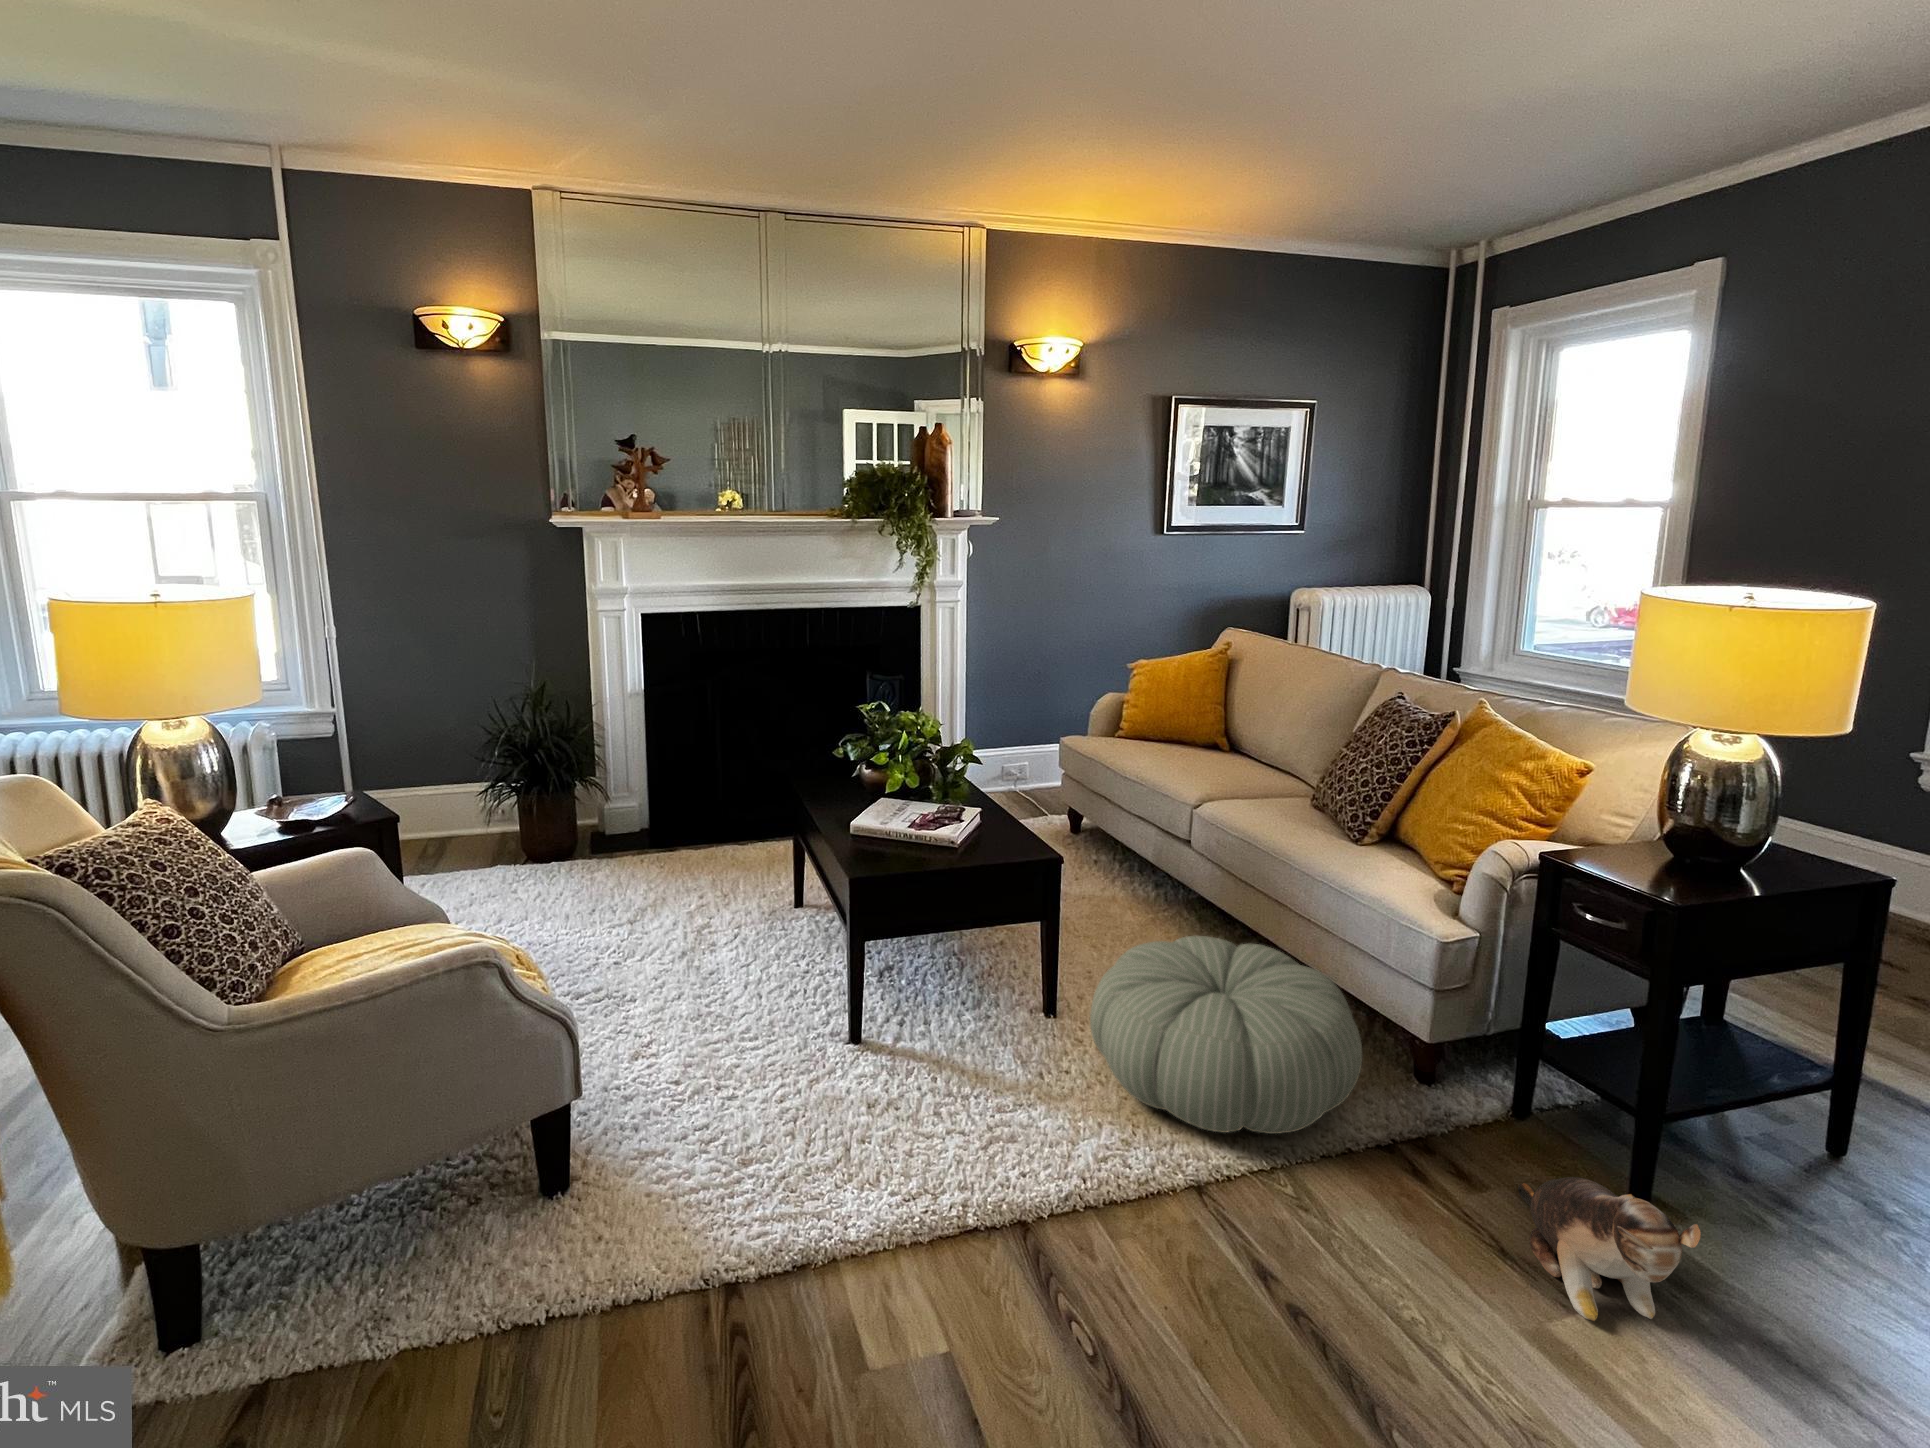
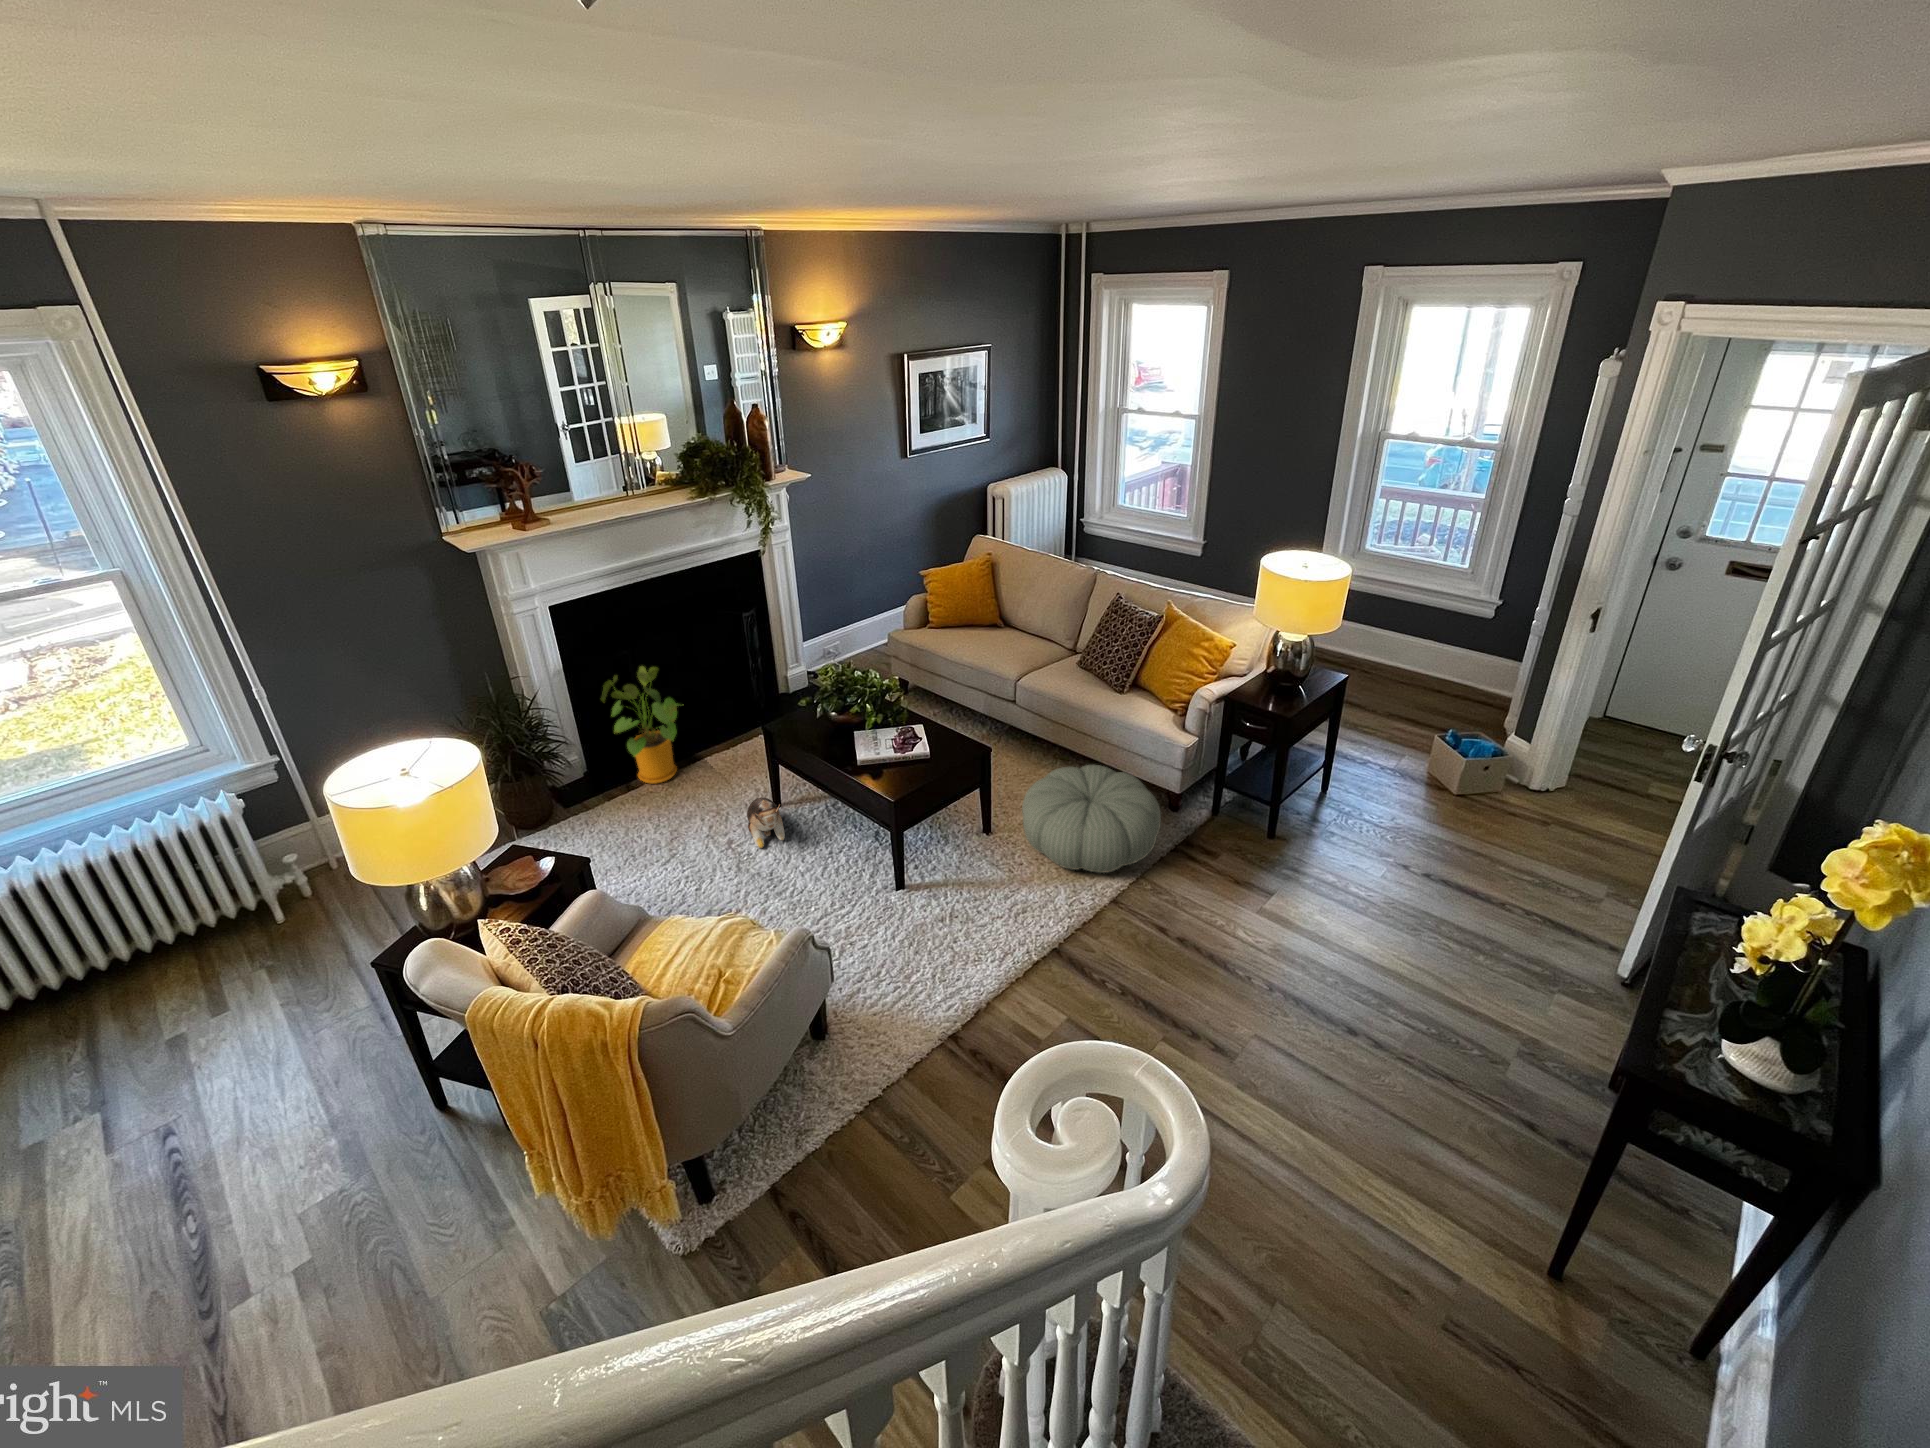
house plant: none [645,706,748,851] -> present [601,666,679,784]
plush toy: present [1518,1177,1701,1321] -> present [747,798,785,848]

